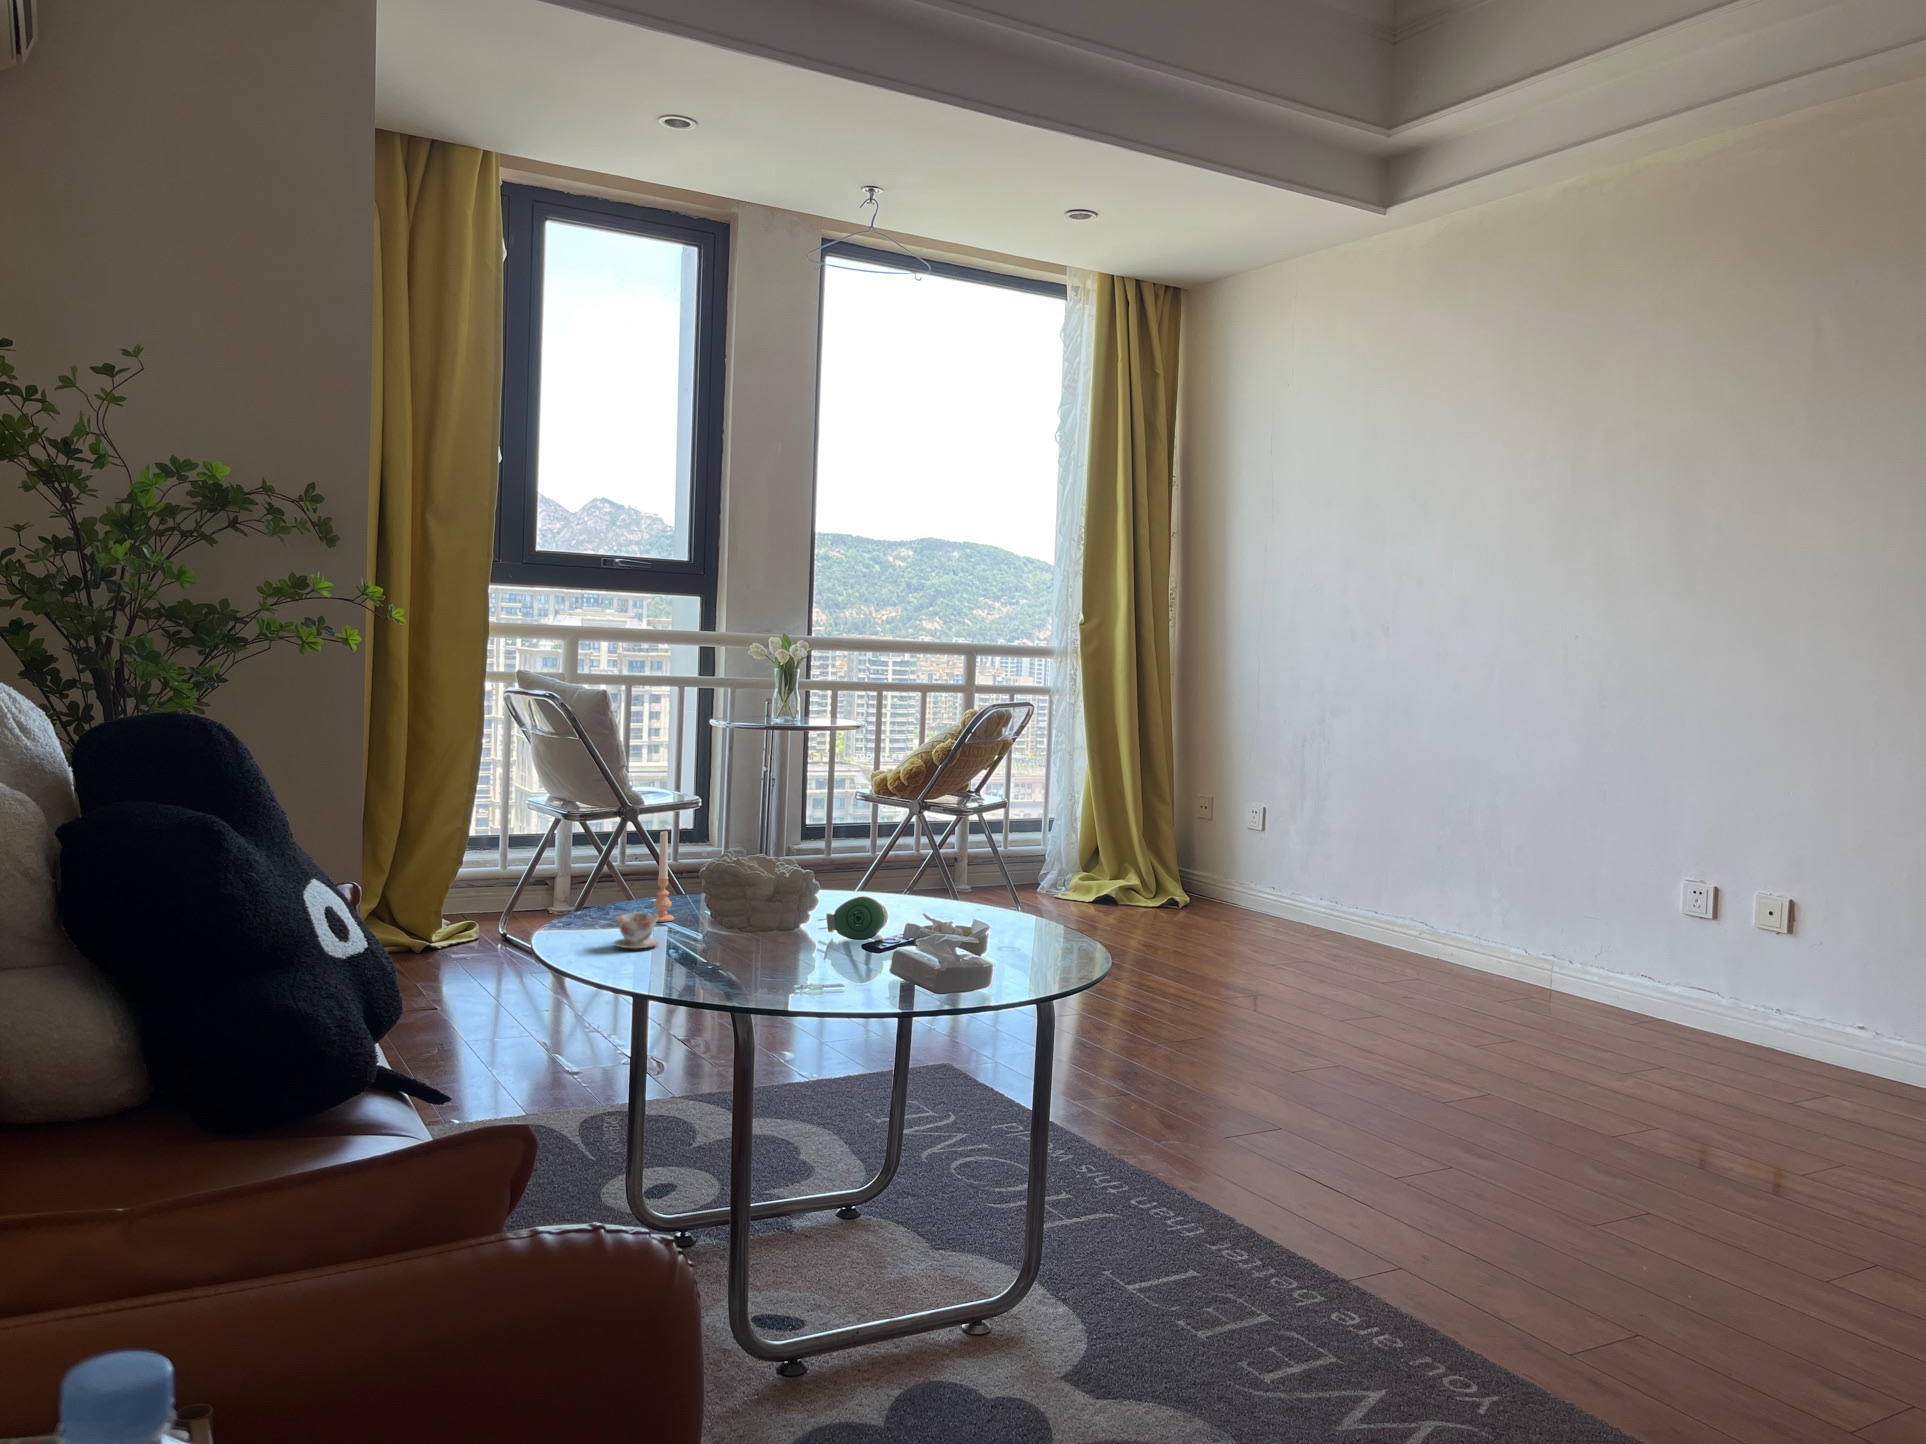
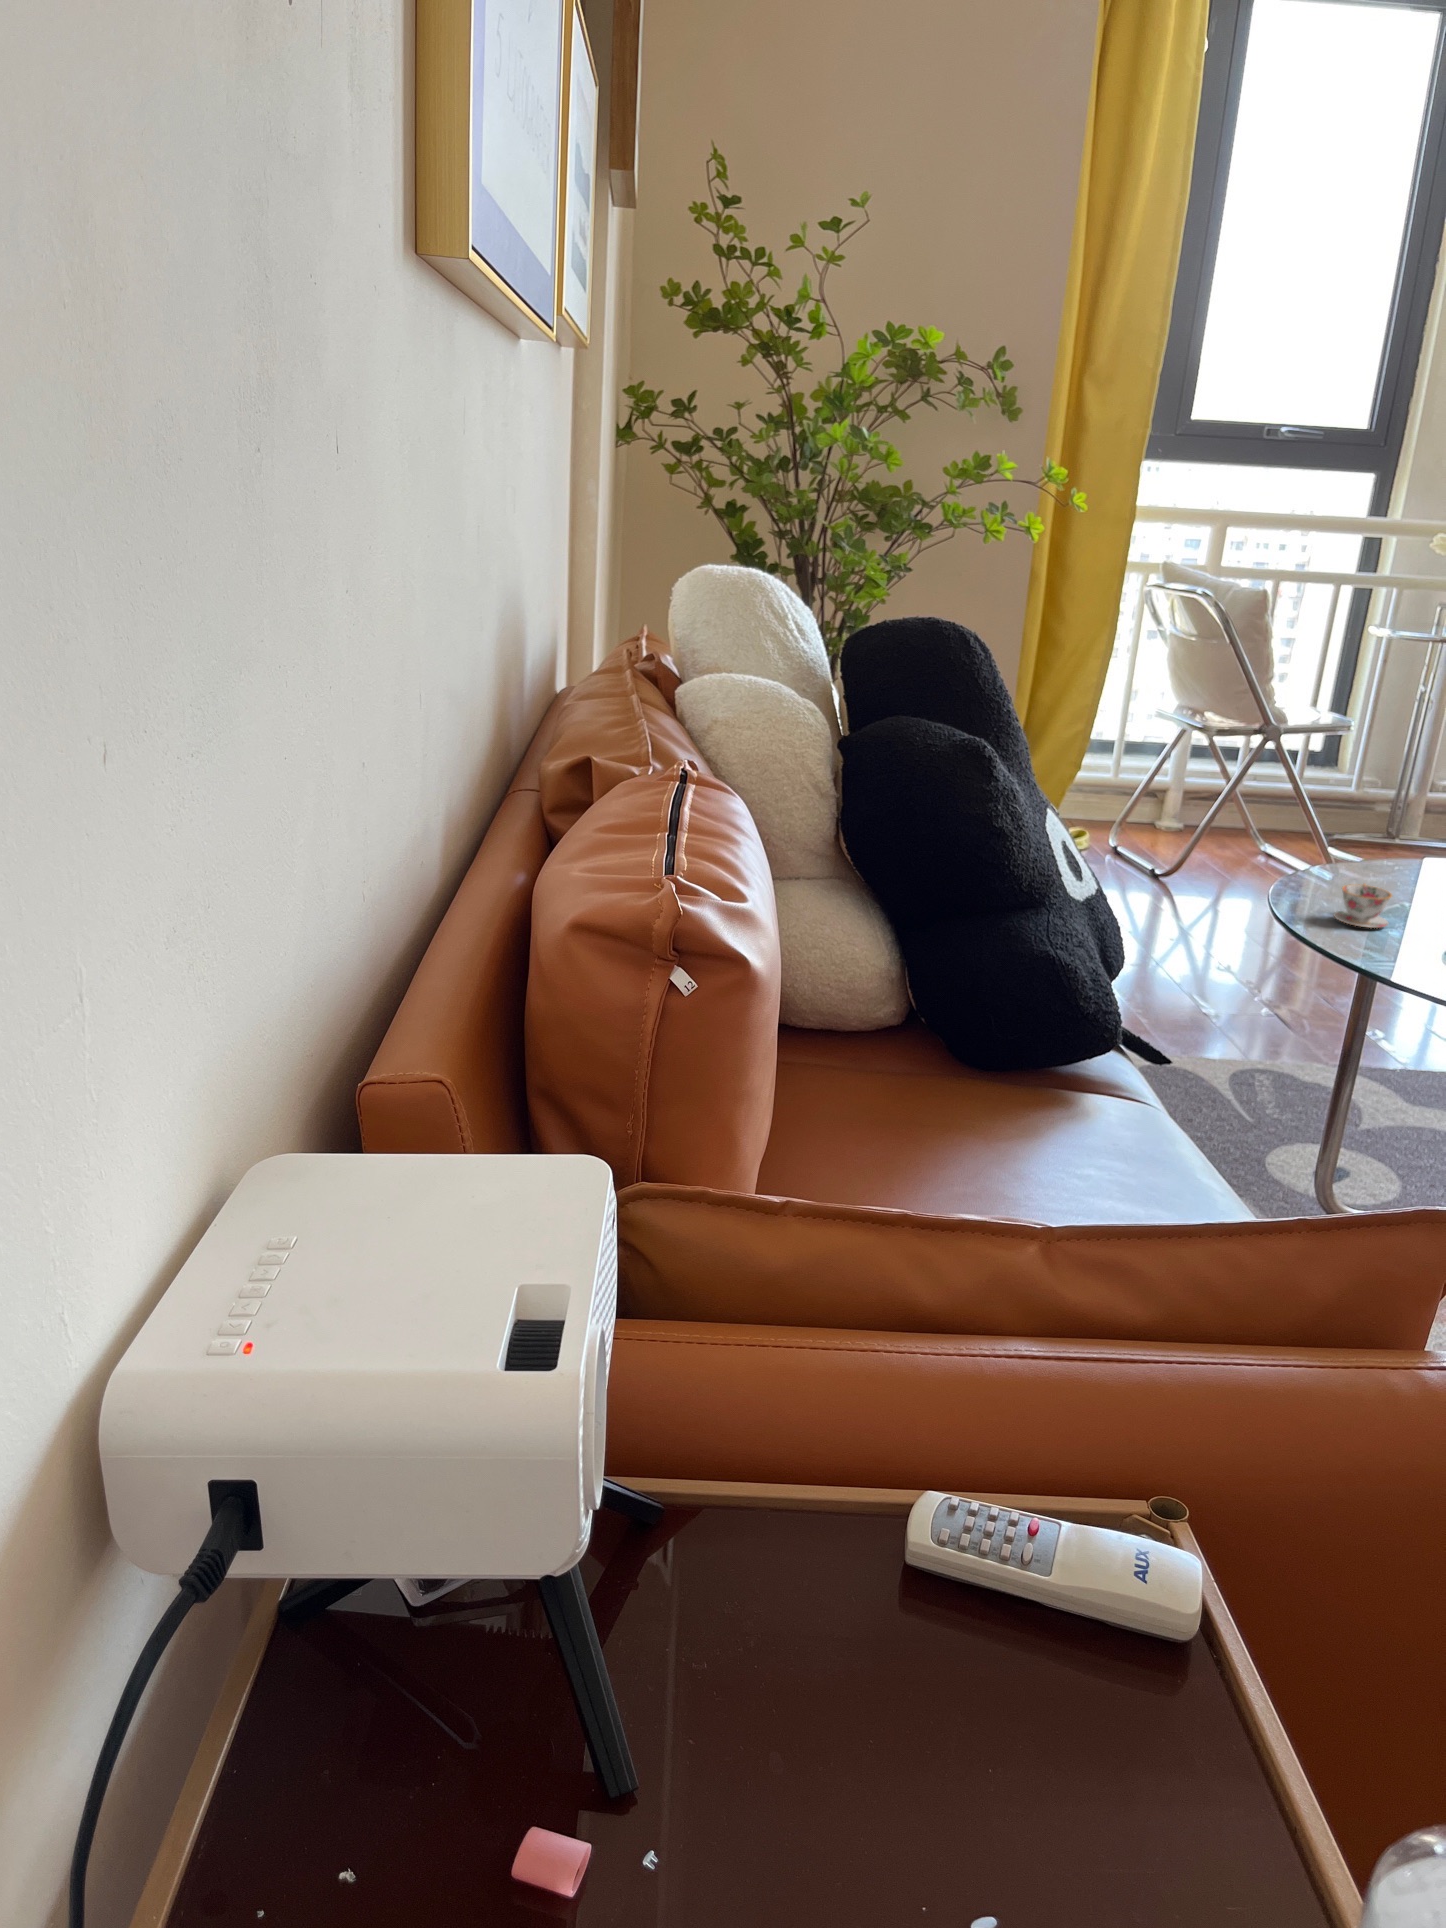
candle: present [654,831,674,922] -> none [1363,789,1404,893]

